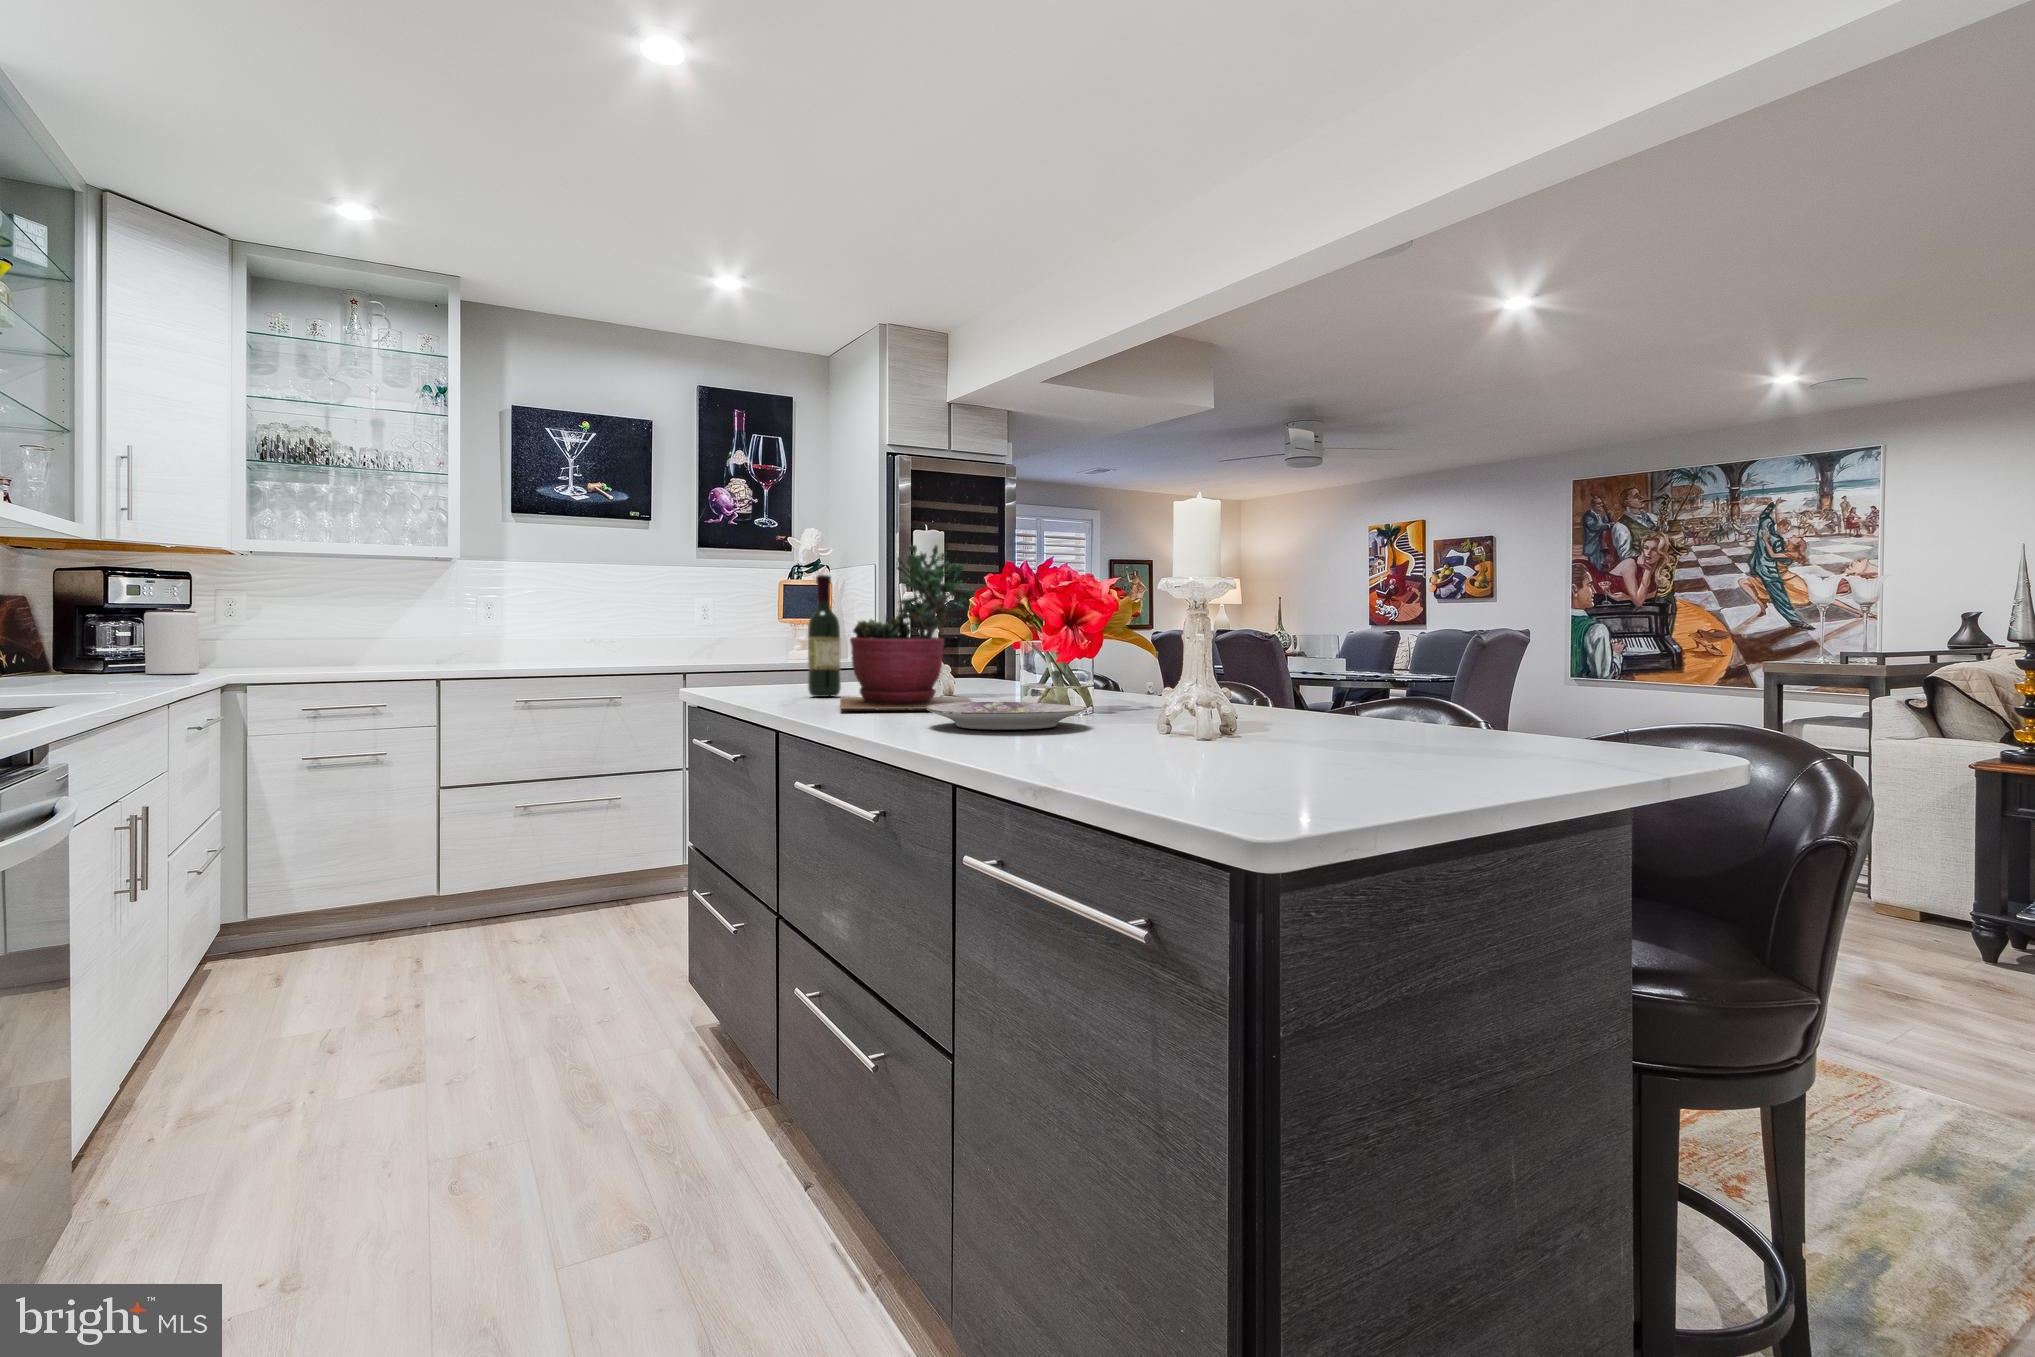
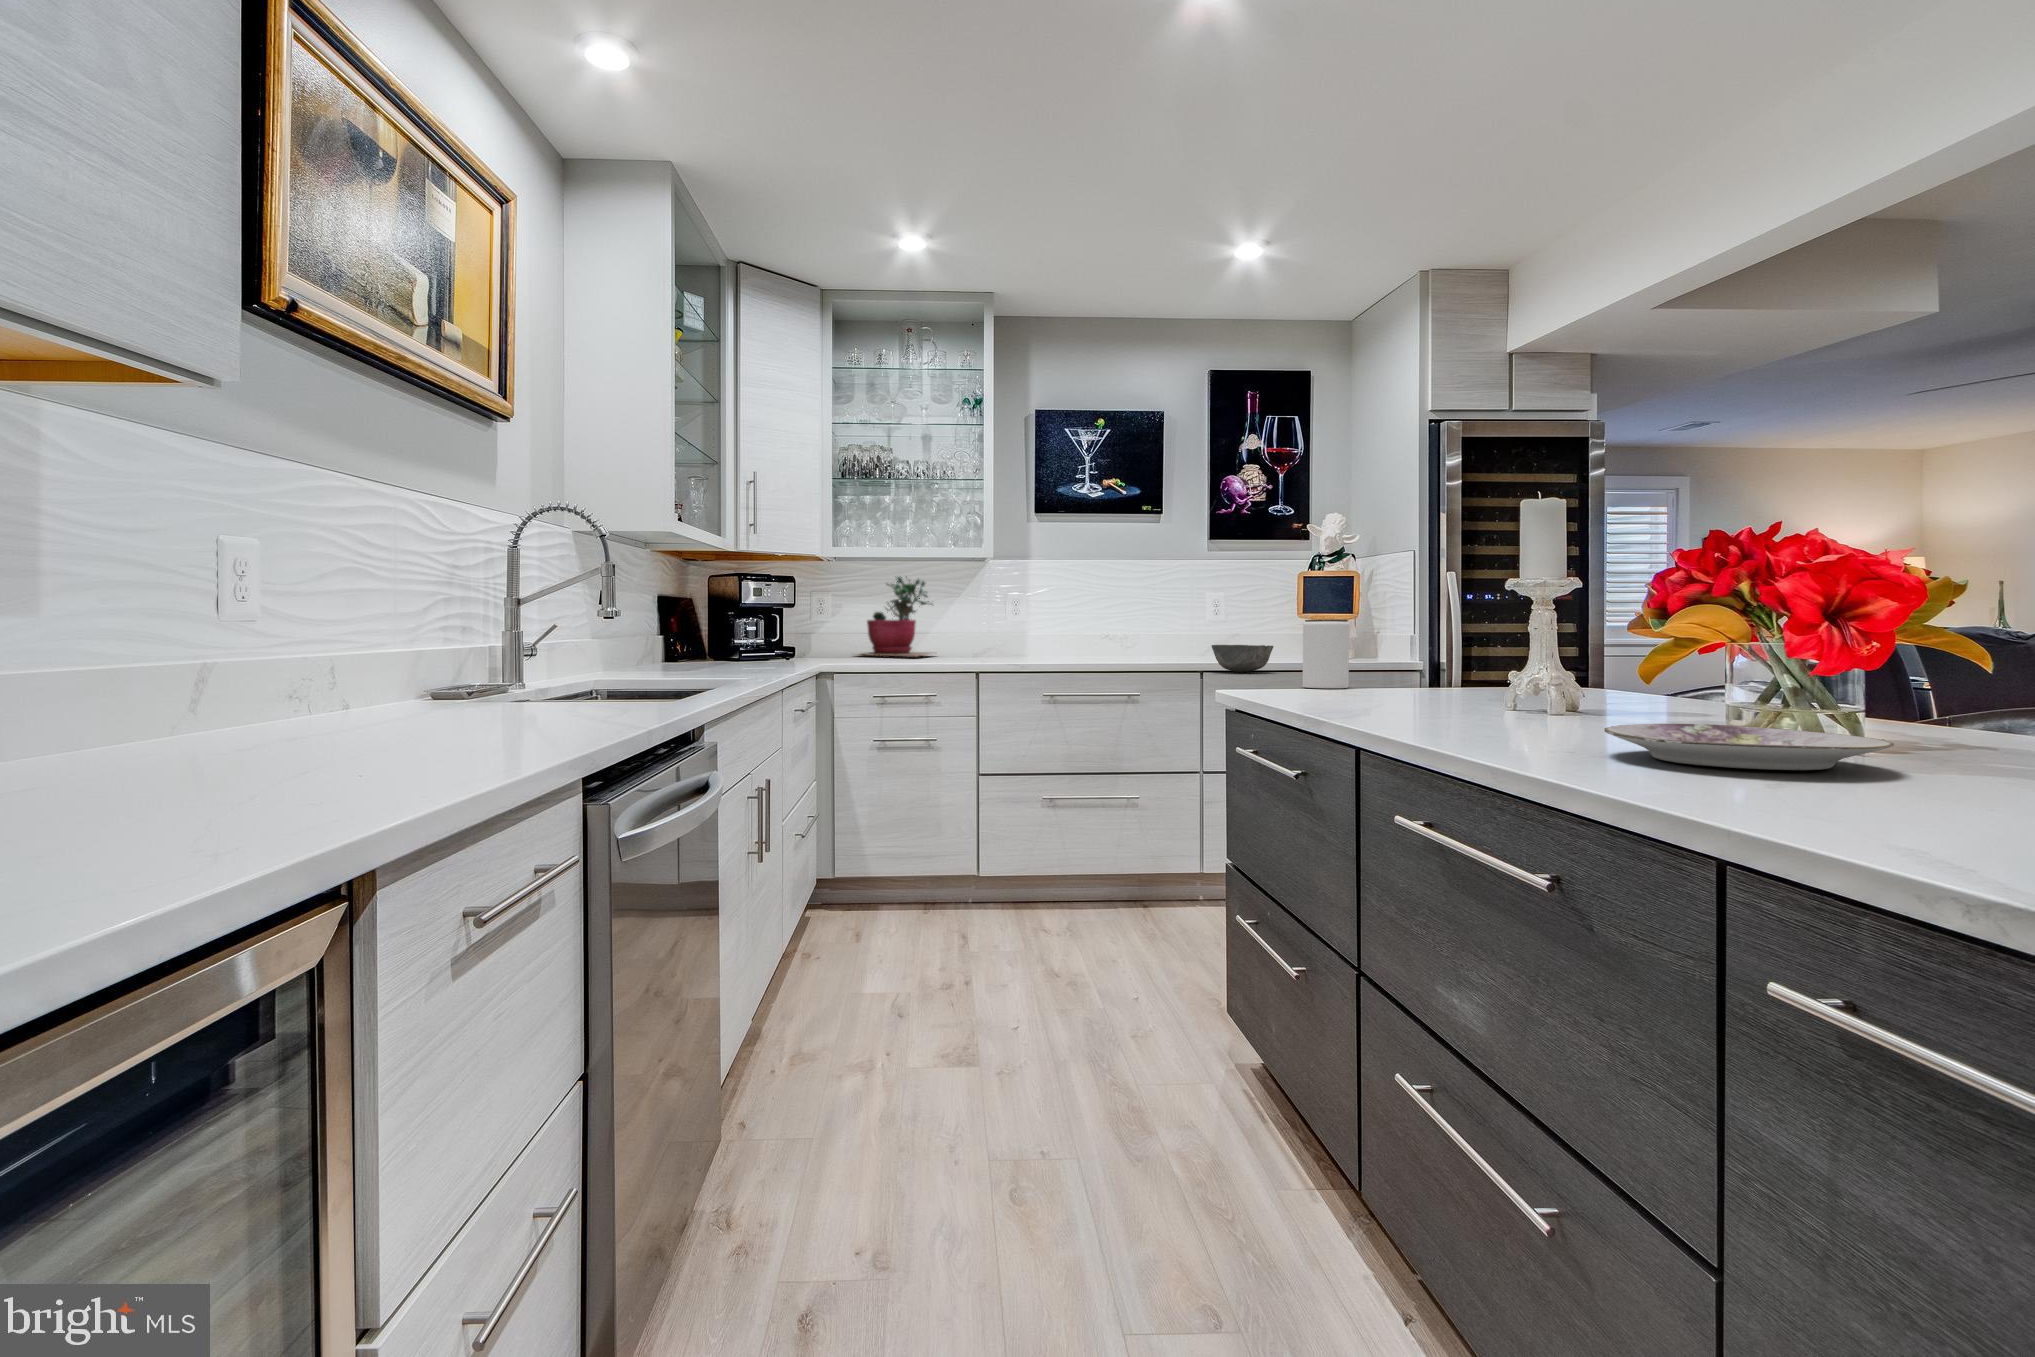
succulent plant: present [840,545,975,710] -> present [861,577,932,656]
wine bottle: present [808,575,841,697] -> none [1371,559,1412,704]
jar: present [144,611,199,674] -> present [1303,620,1349,688]
bowl: none [696,648,756,674] -> present [1212,645,1274,672]

